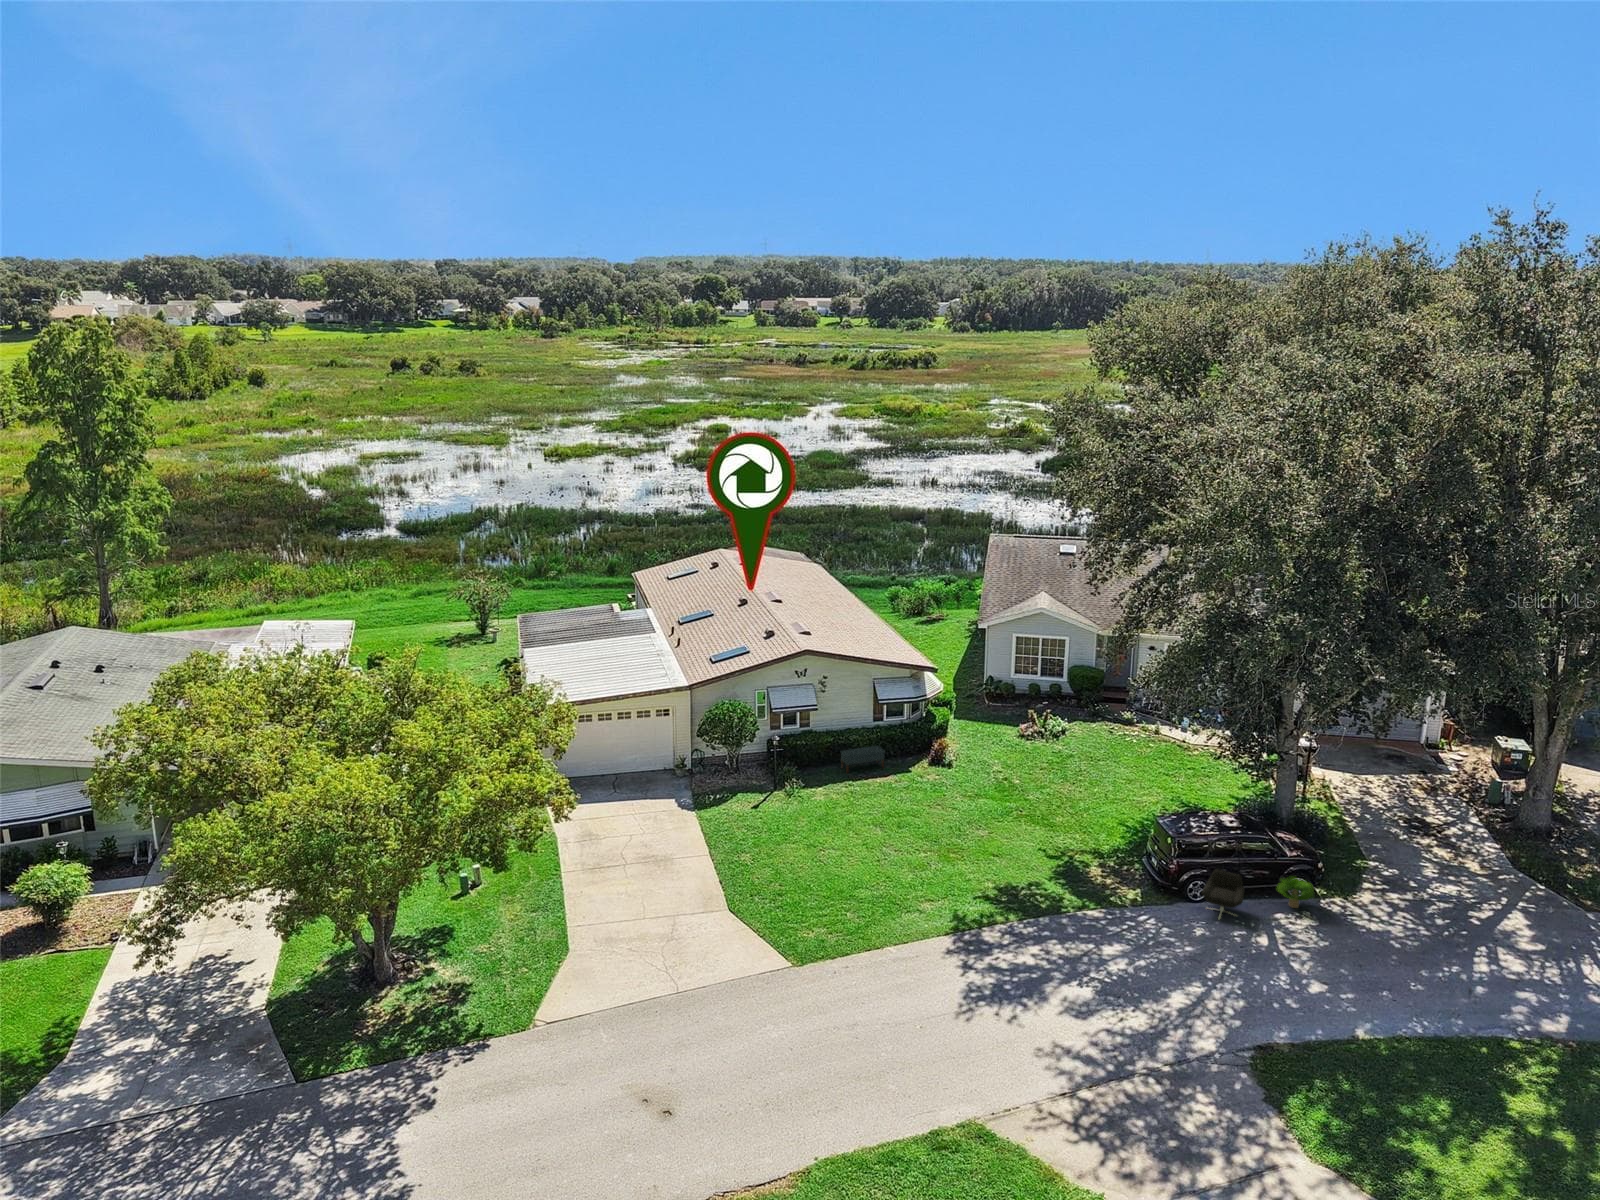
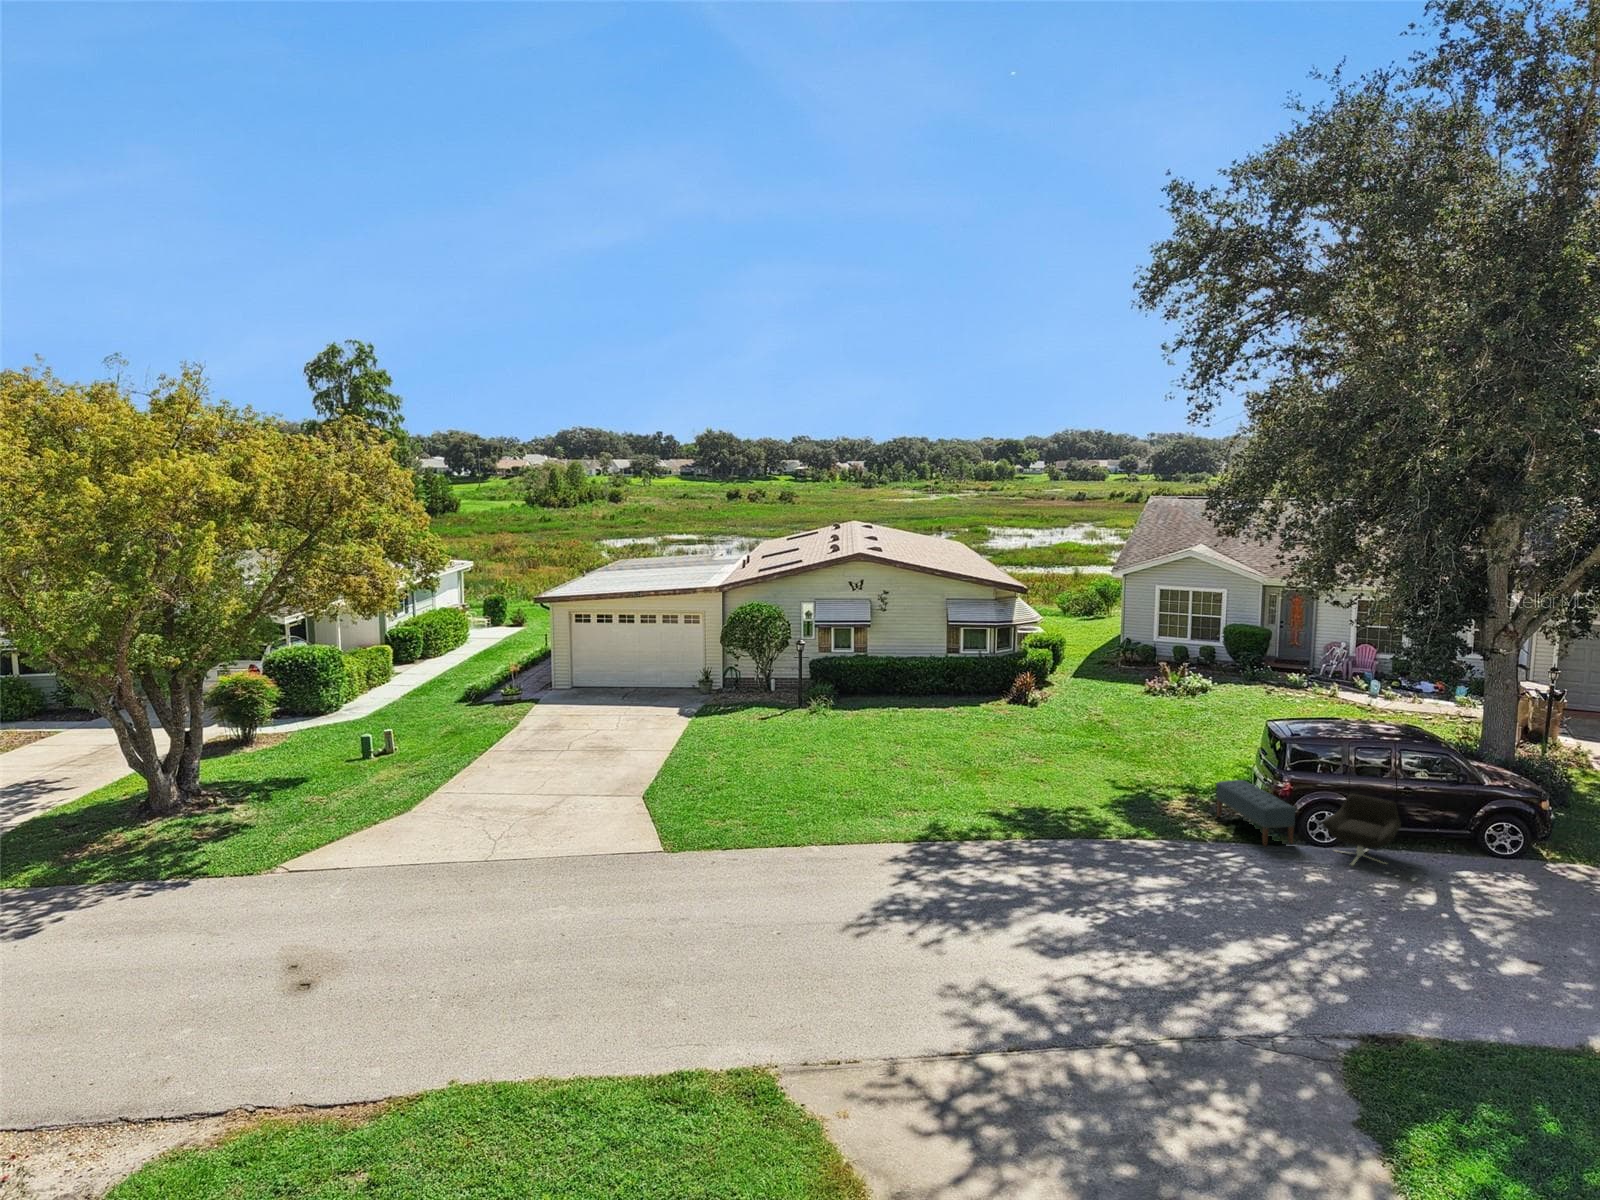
bench: present [841,746,885,773] -> present [1216,780,1296,846]
potted plant: present [1278,877,1313,908] -> none [1460,810,1537,864]

